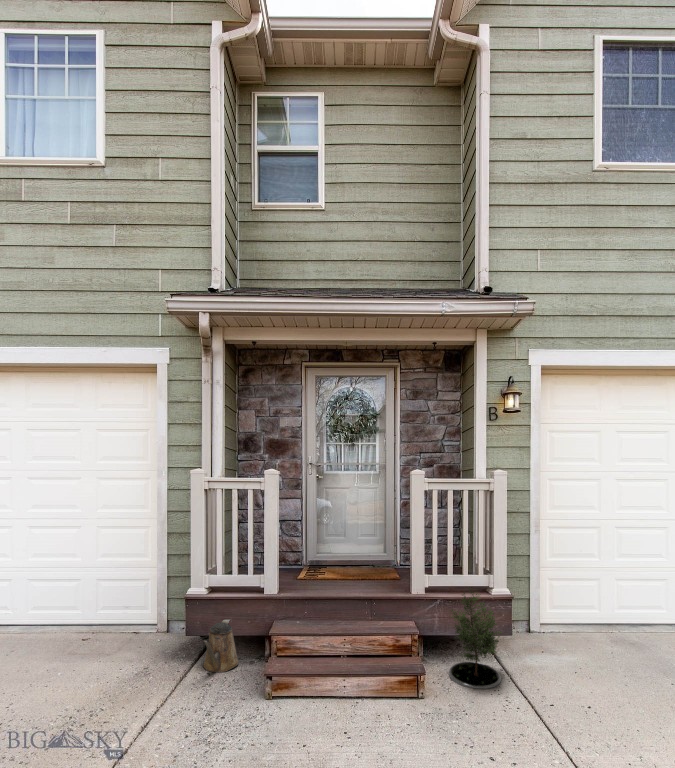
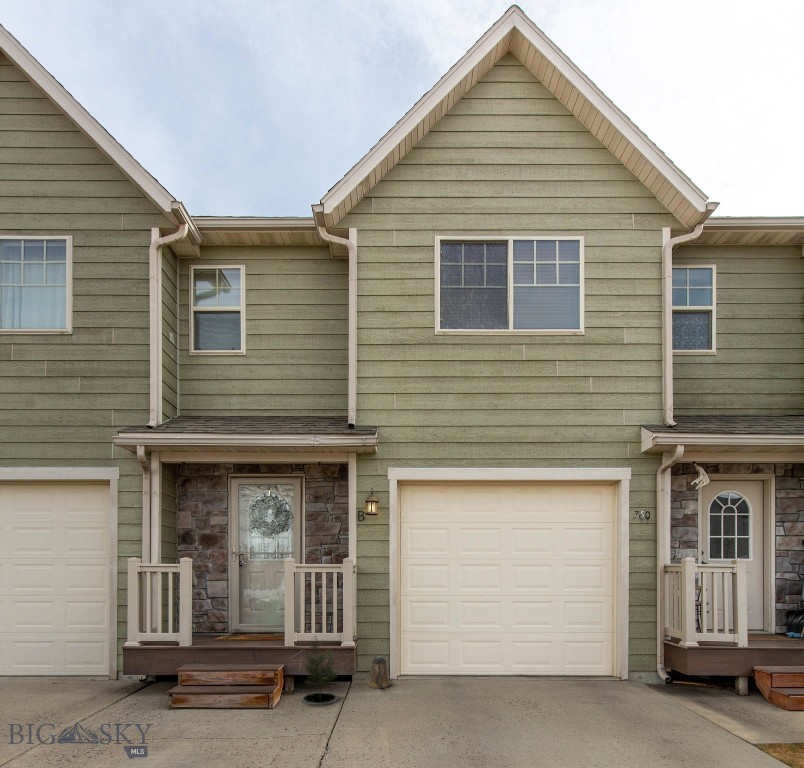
watering can: present [203,620,239,672] -> present [368,656,391,688]

